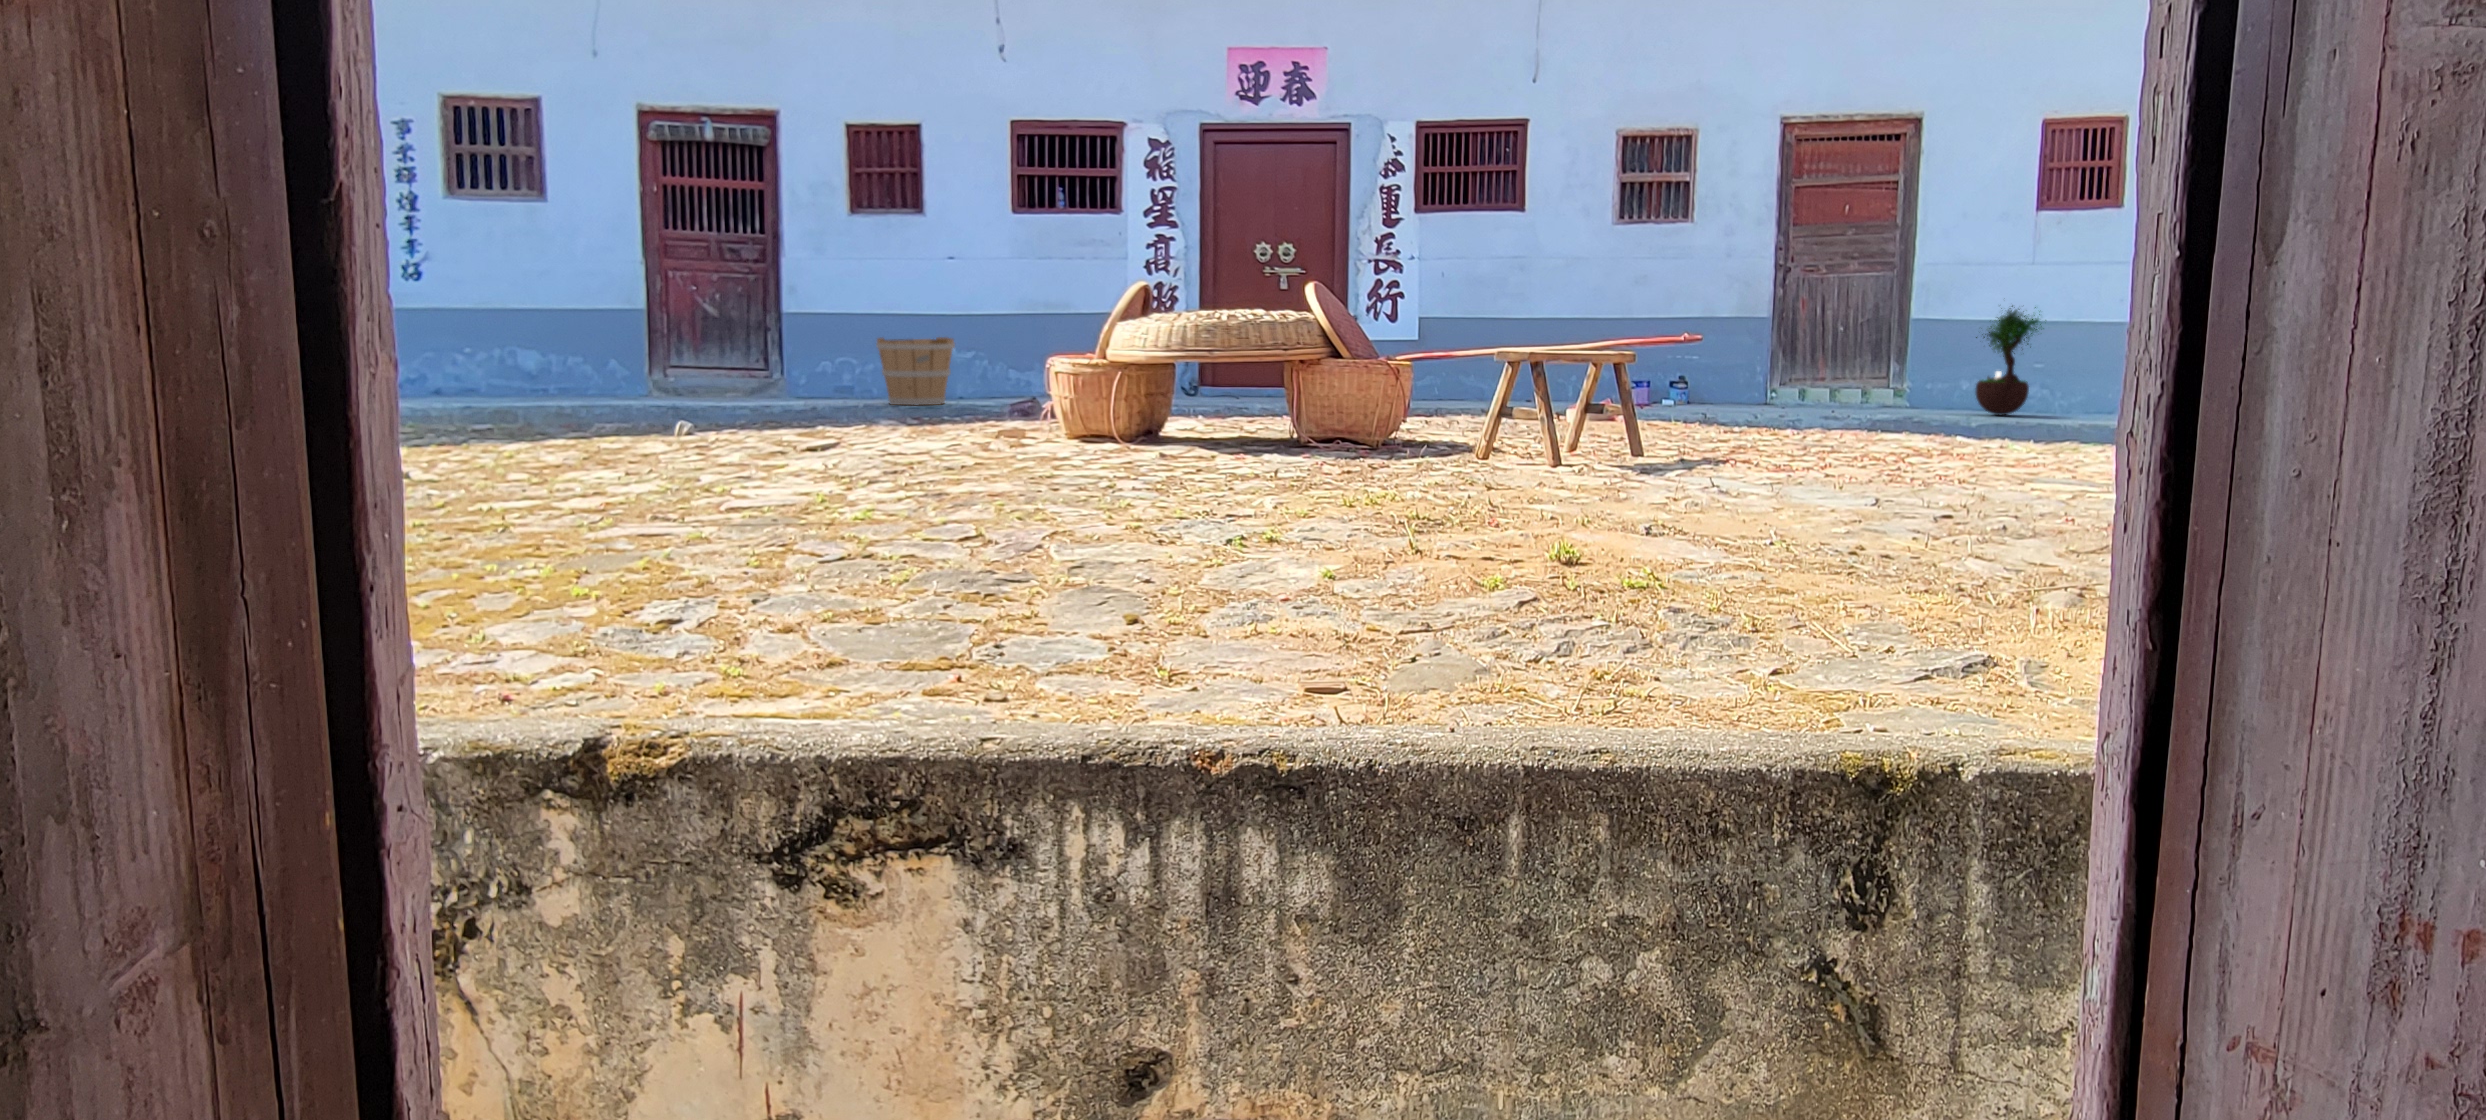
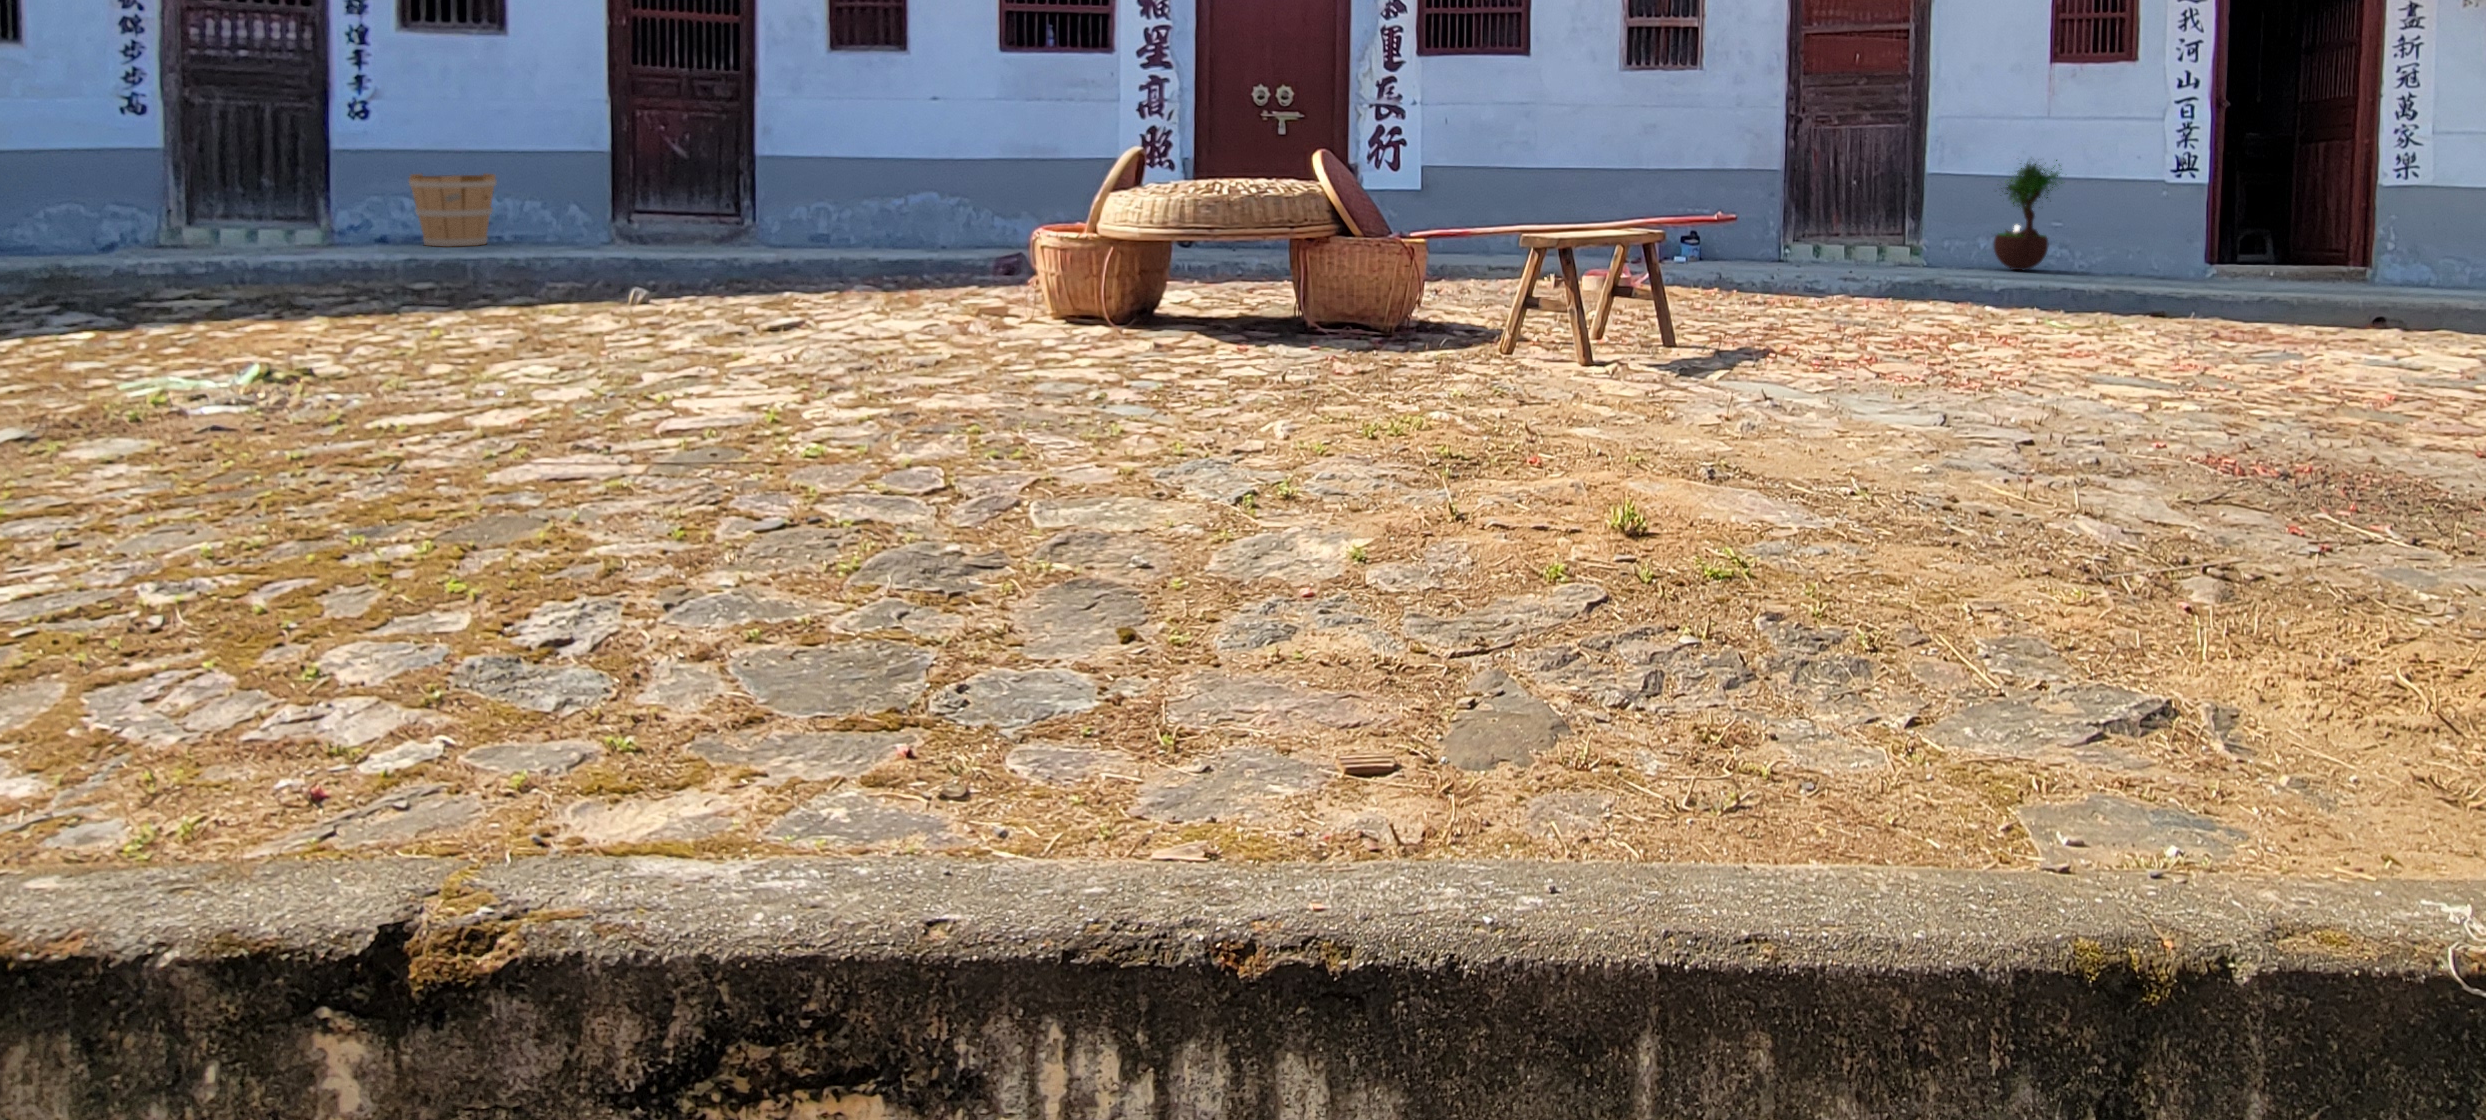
wooden bucket: present [876,337,955,405] -> present [409,174,497,247]

